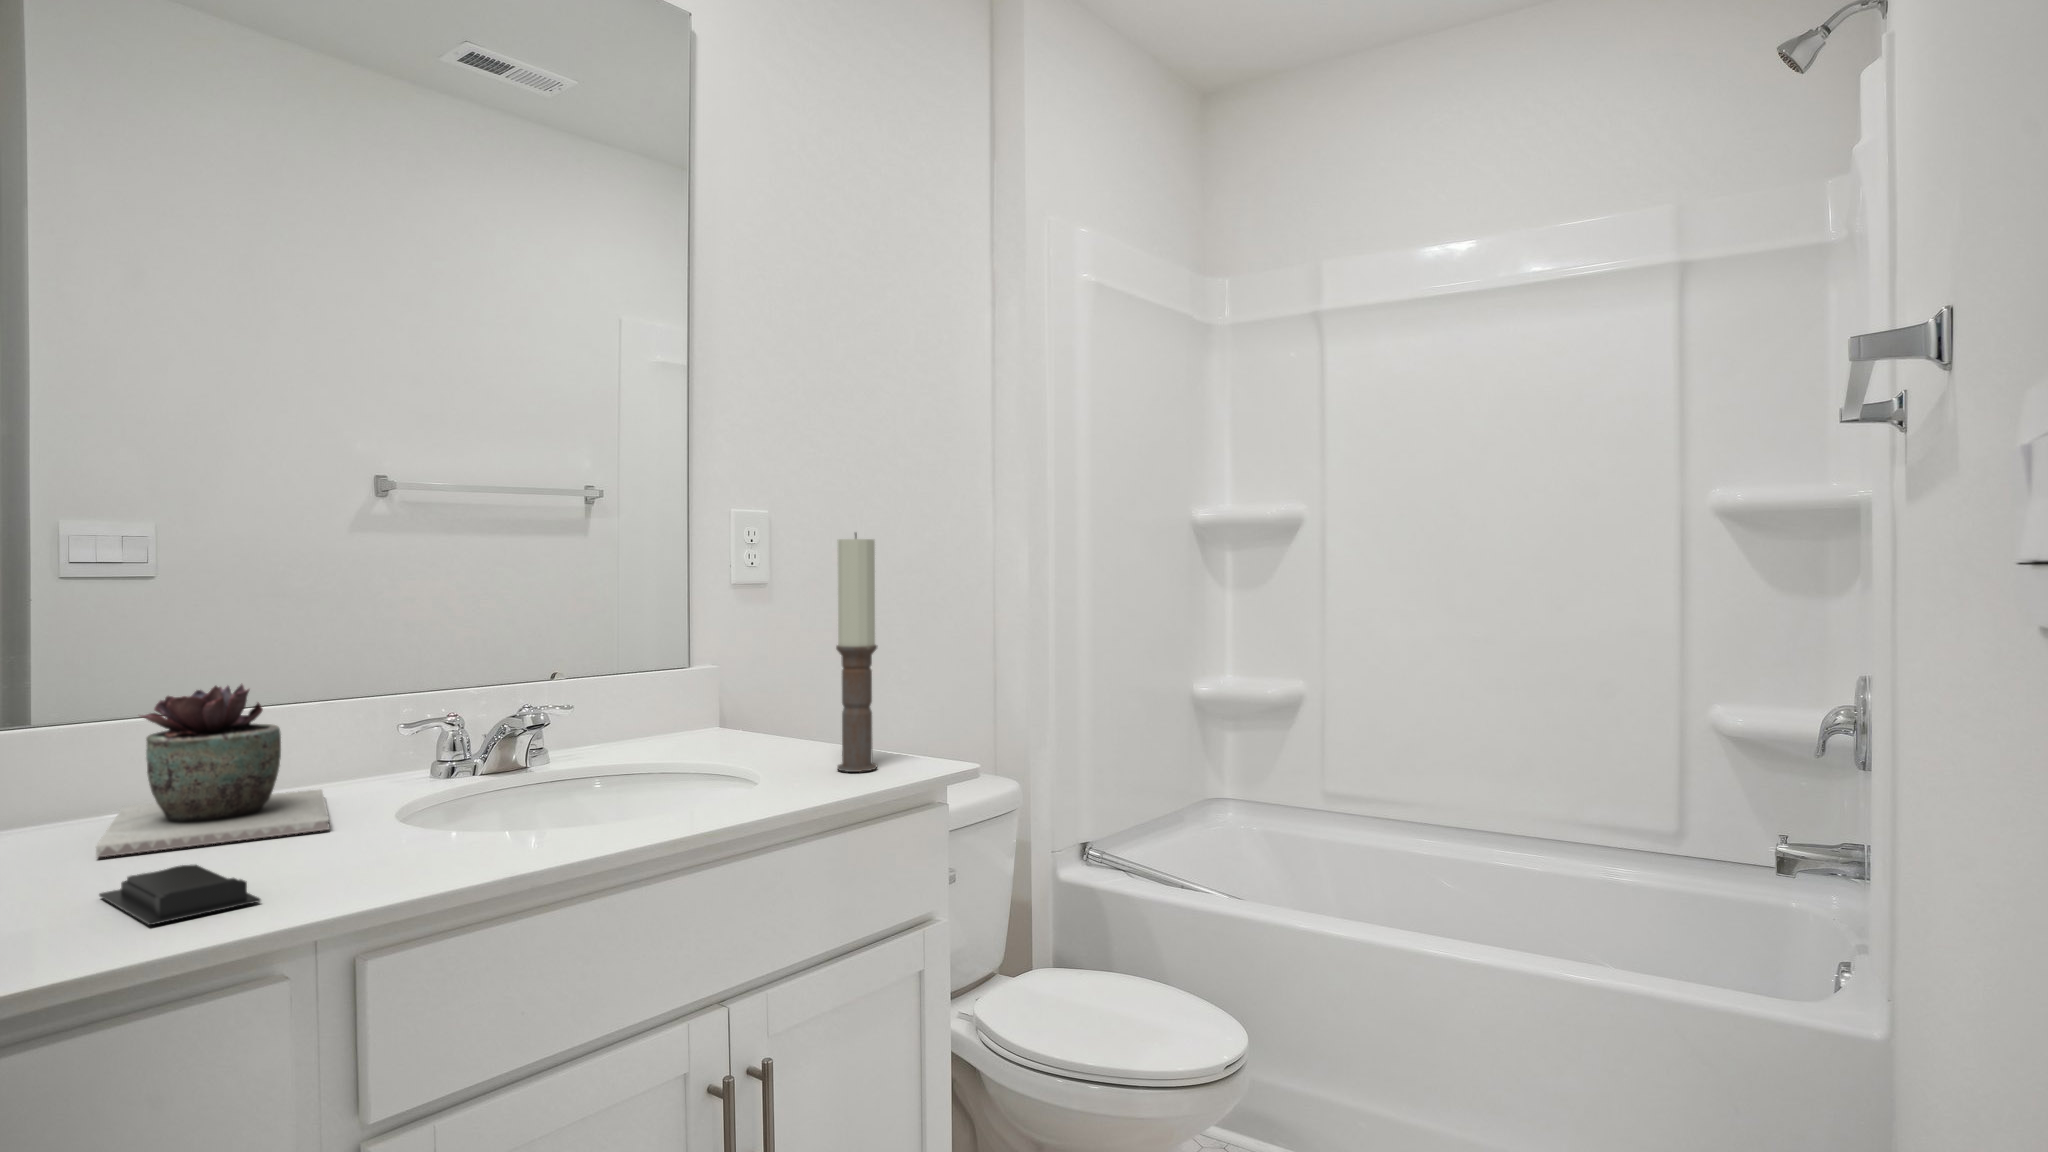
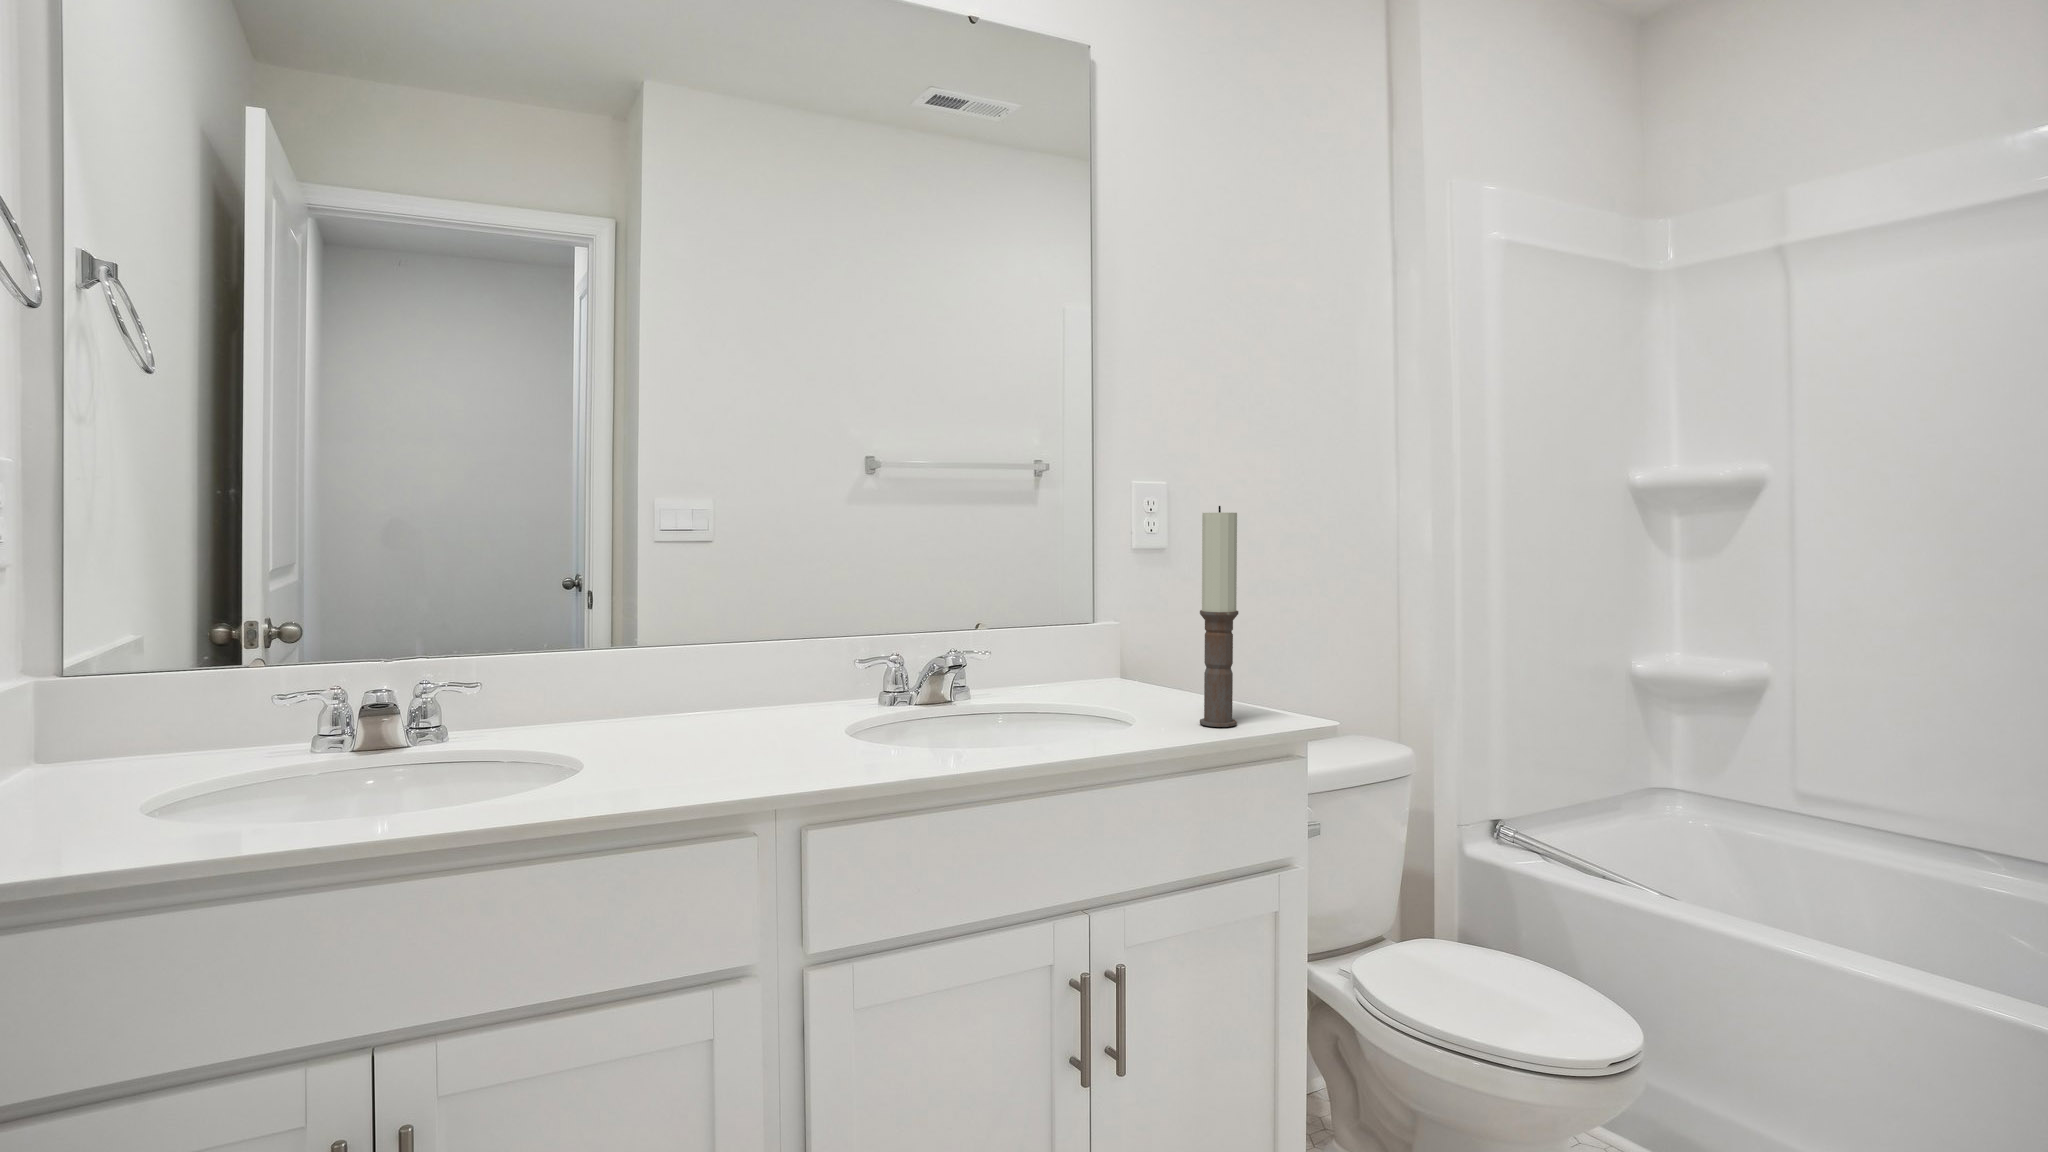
succulent plant: present [96,685,329,857] -> none [665,625,805,744]
soap bar: present [99,865,260,925] -> none [663,754,752,793]

